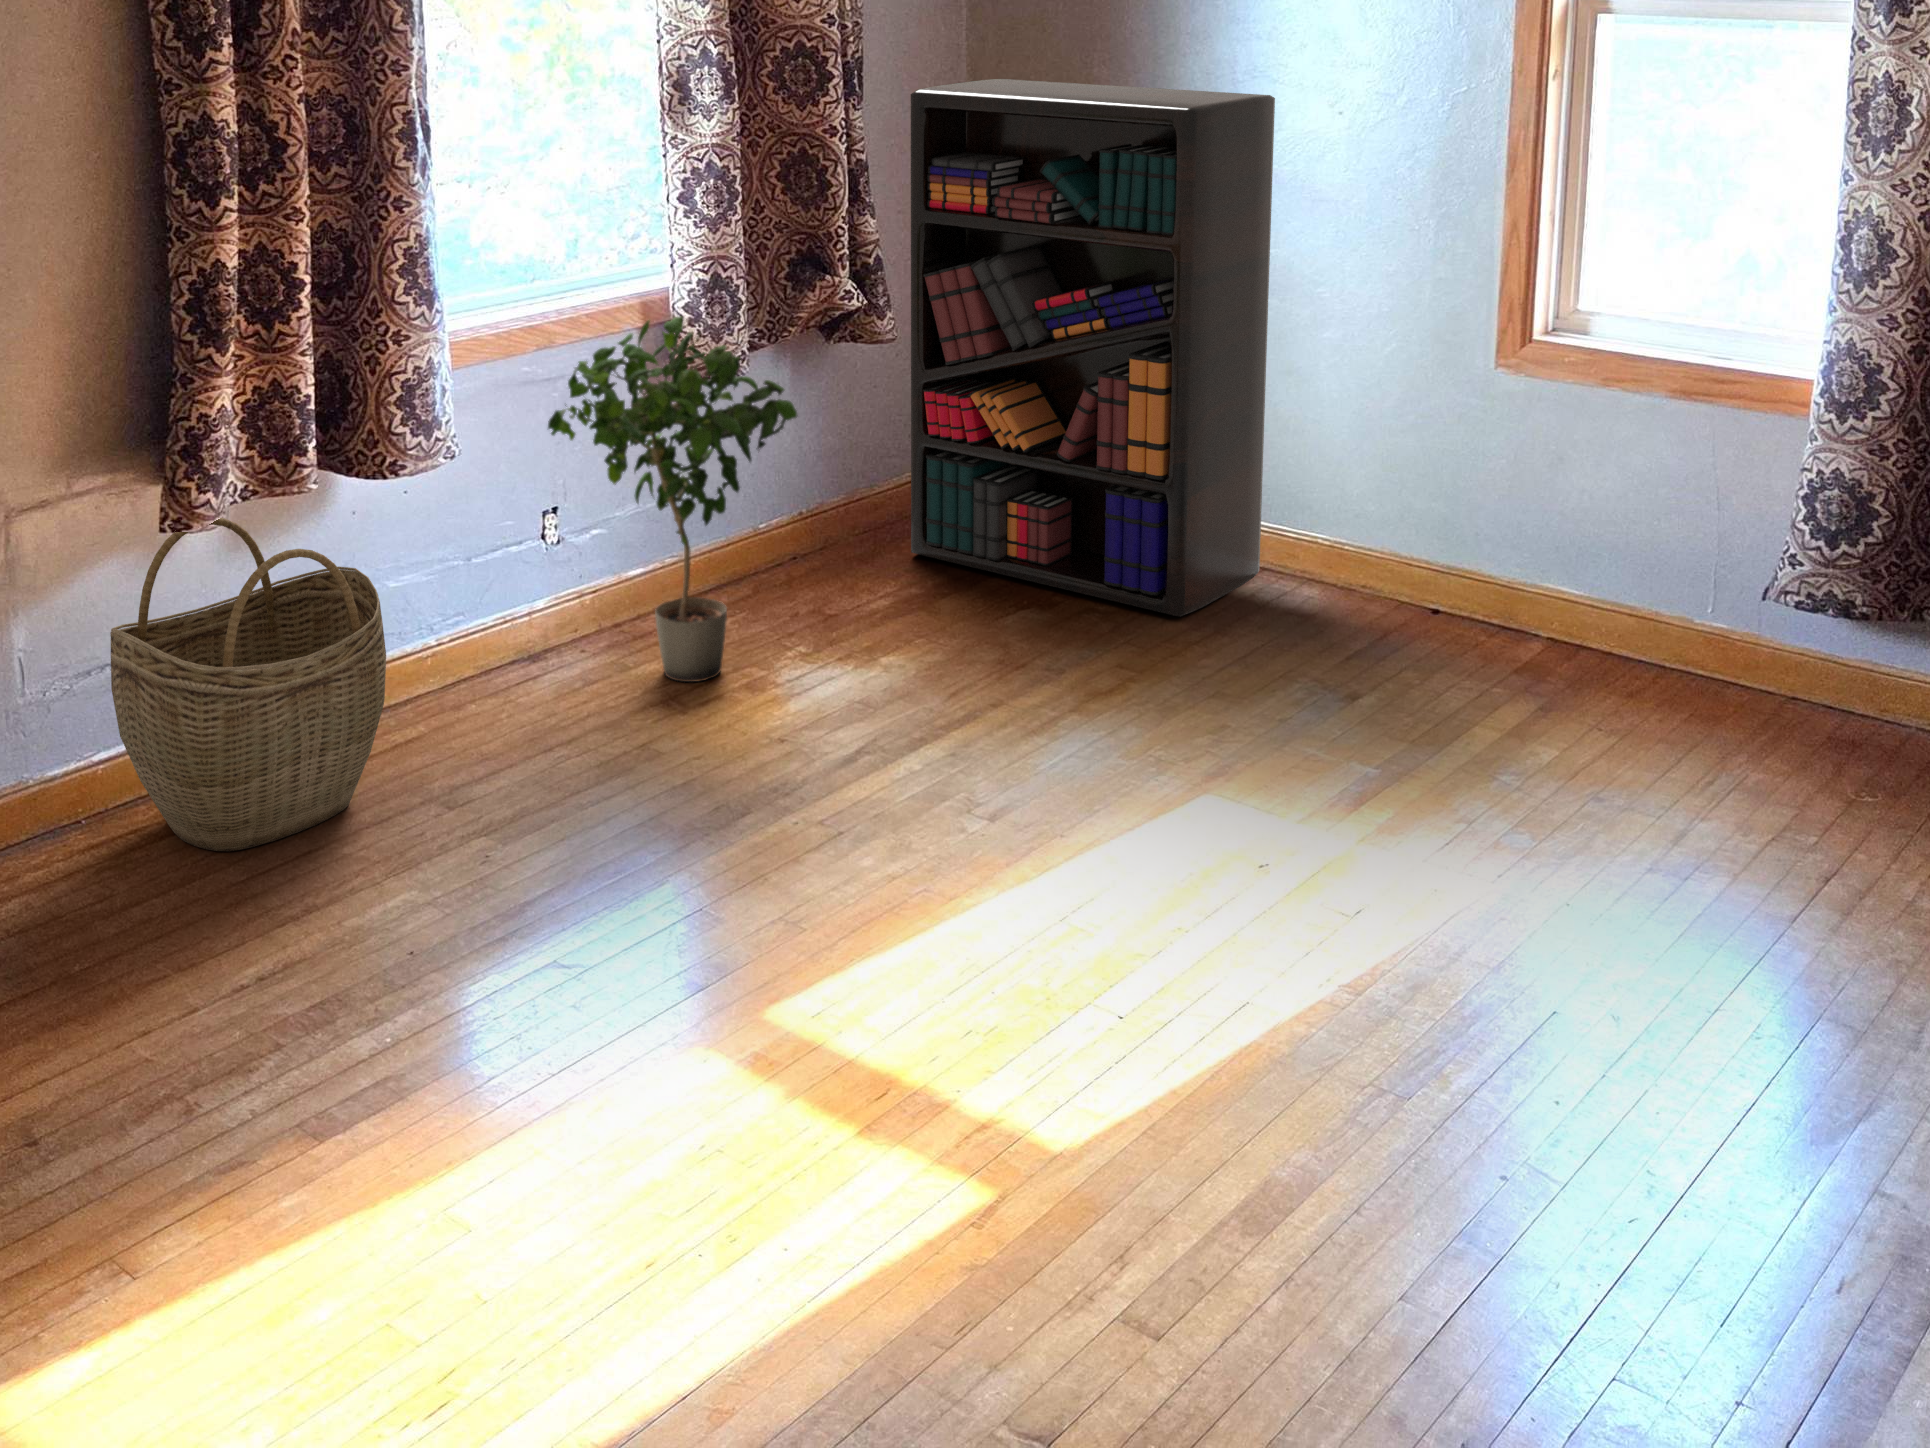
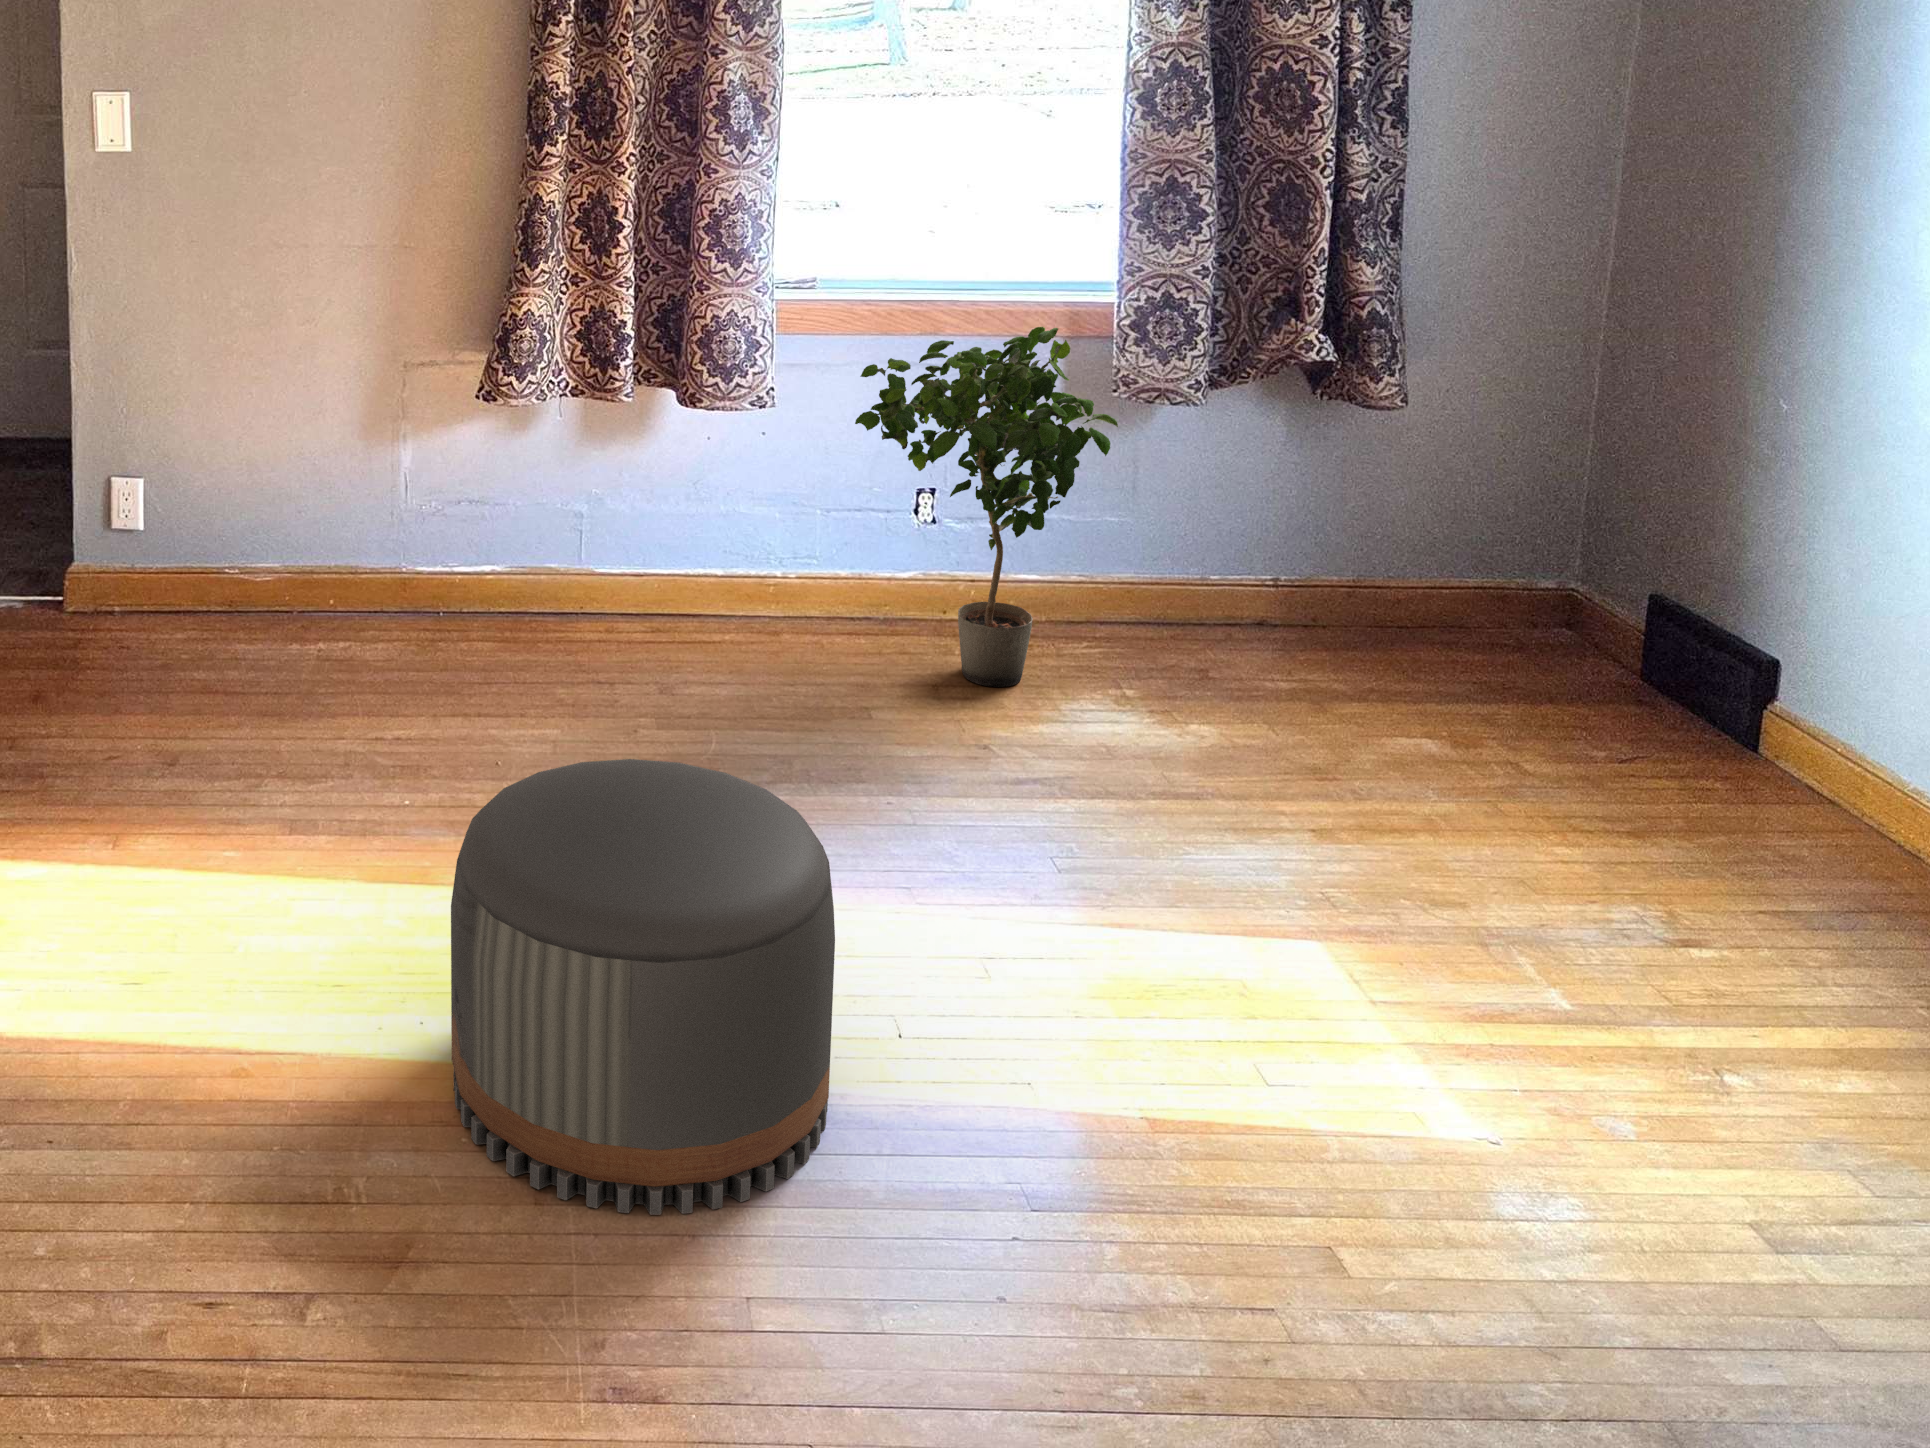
bookshelf: present [911,79,1275,616] -> none [1389,128,1910,825]
woven basket: present [110,517,386,851] -> none [430,404,644,670]
pouf: none [829,766,1225,1232] -> present [451,759,835,1215]

